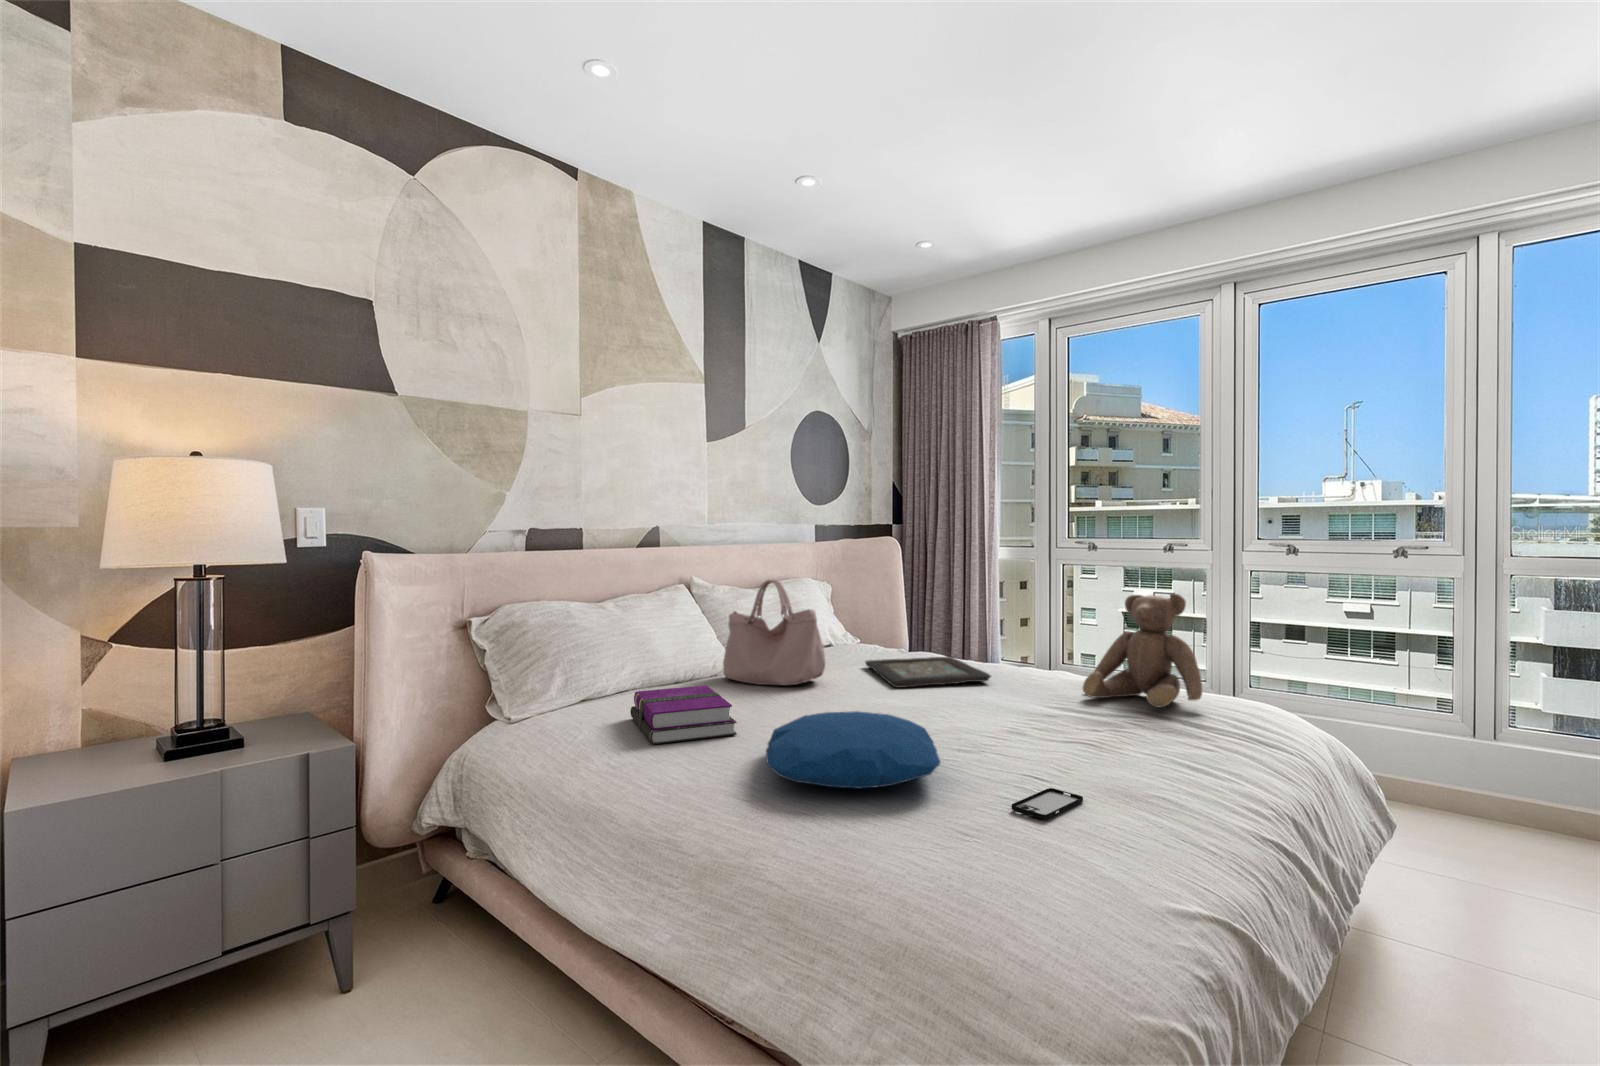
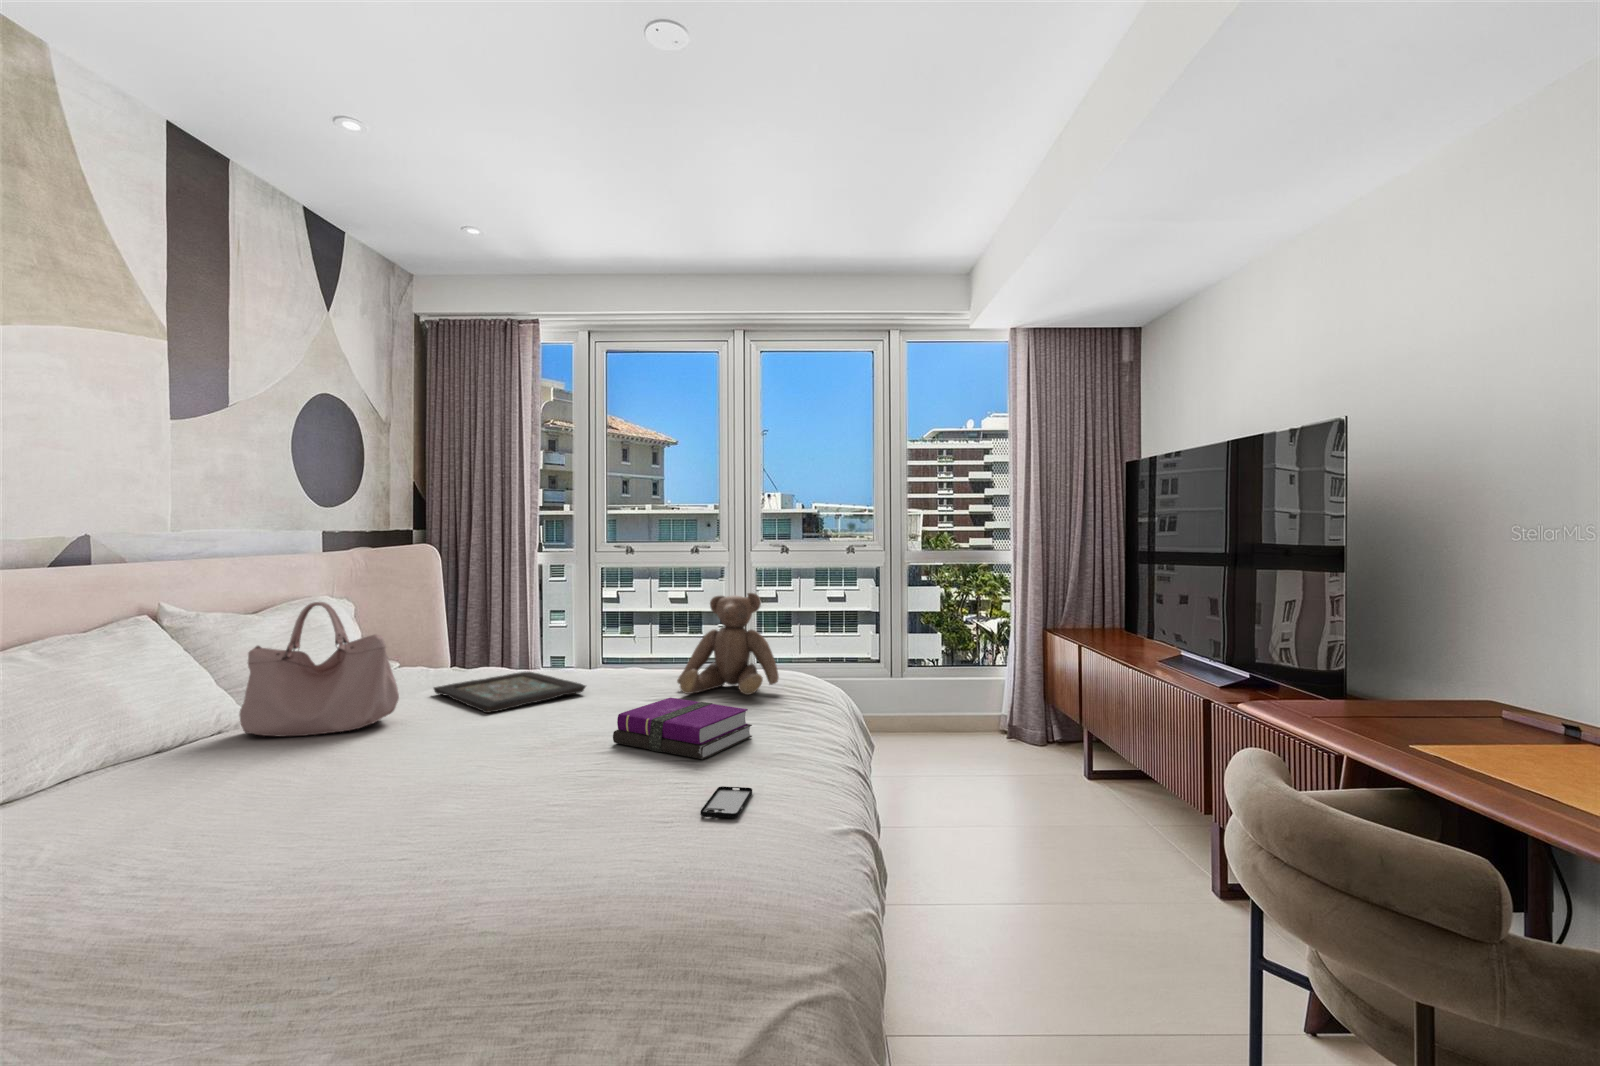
notebook: present [630,685,737,744] -> present [613,698,752,759]
pillow: present [766,711,940,788] -> none [394,744,622,845]

